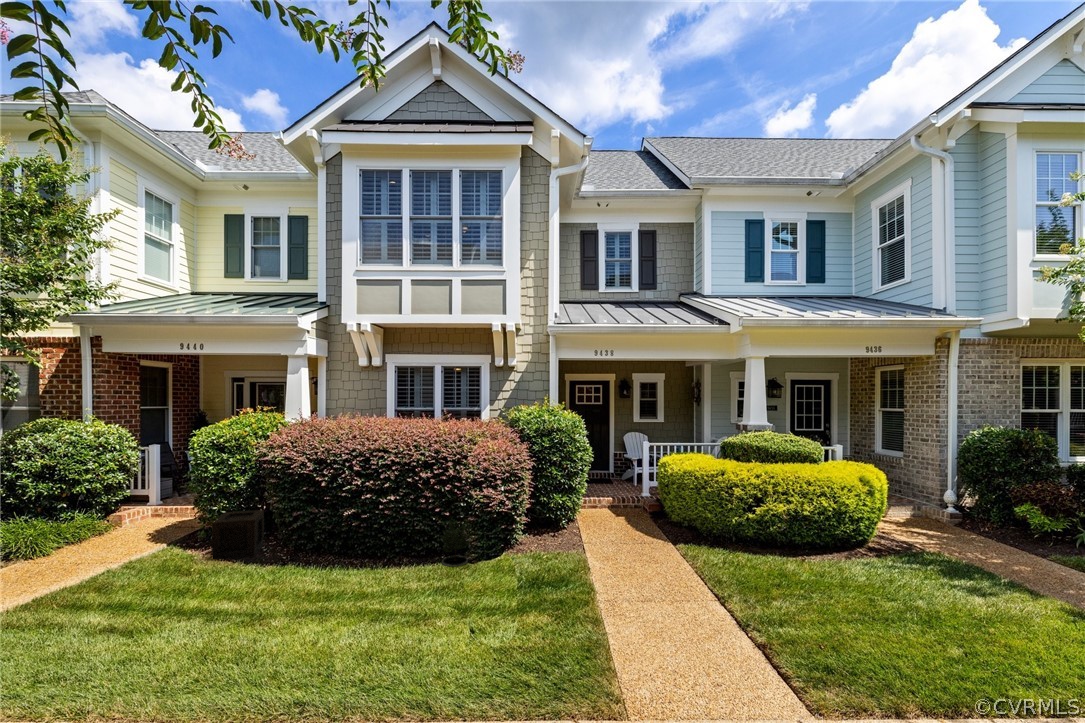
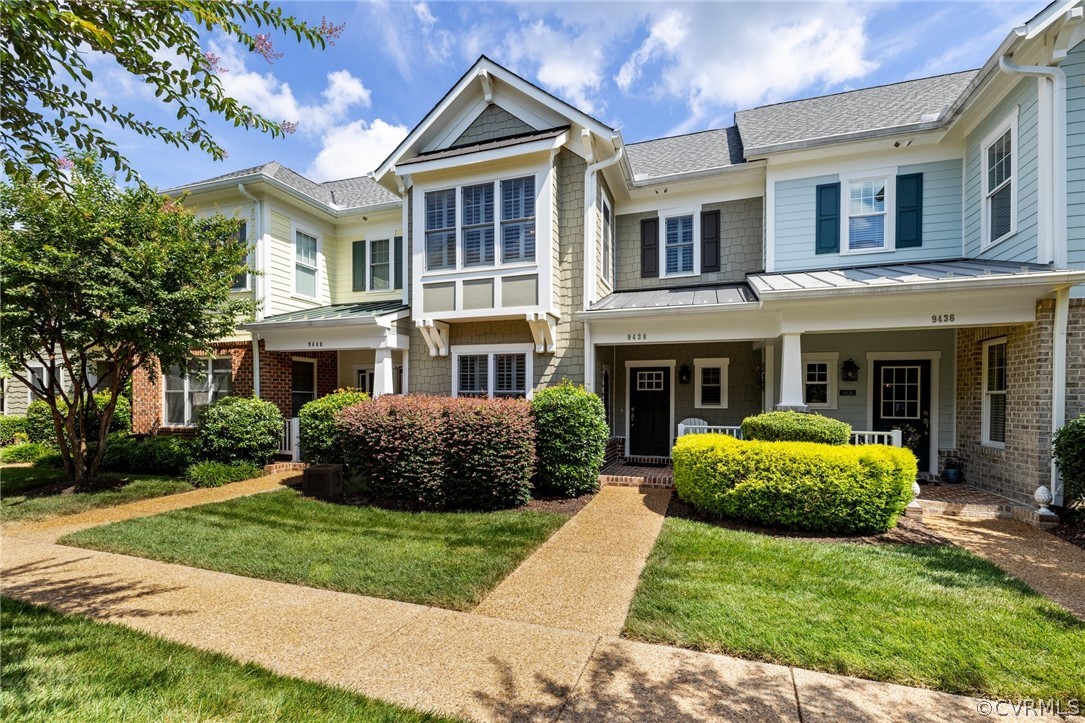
potted tree: present [442,518,469,567] -> present [344,468,367,504]

